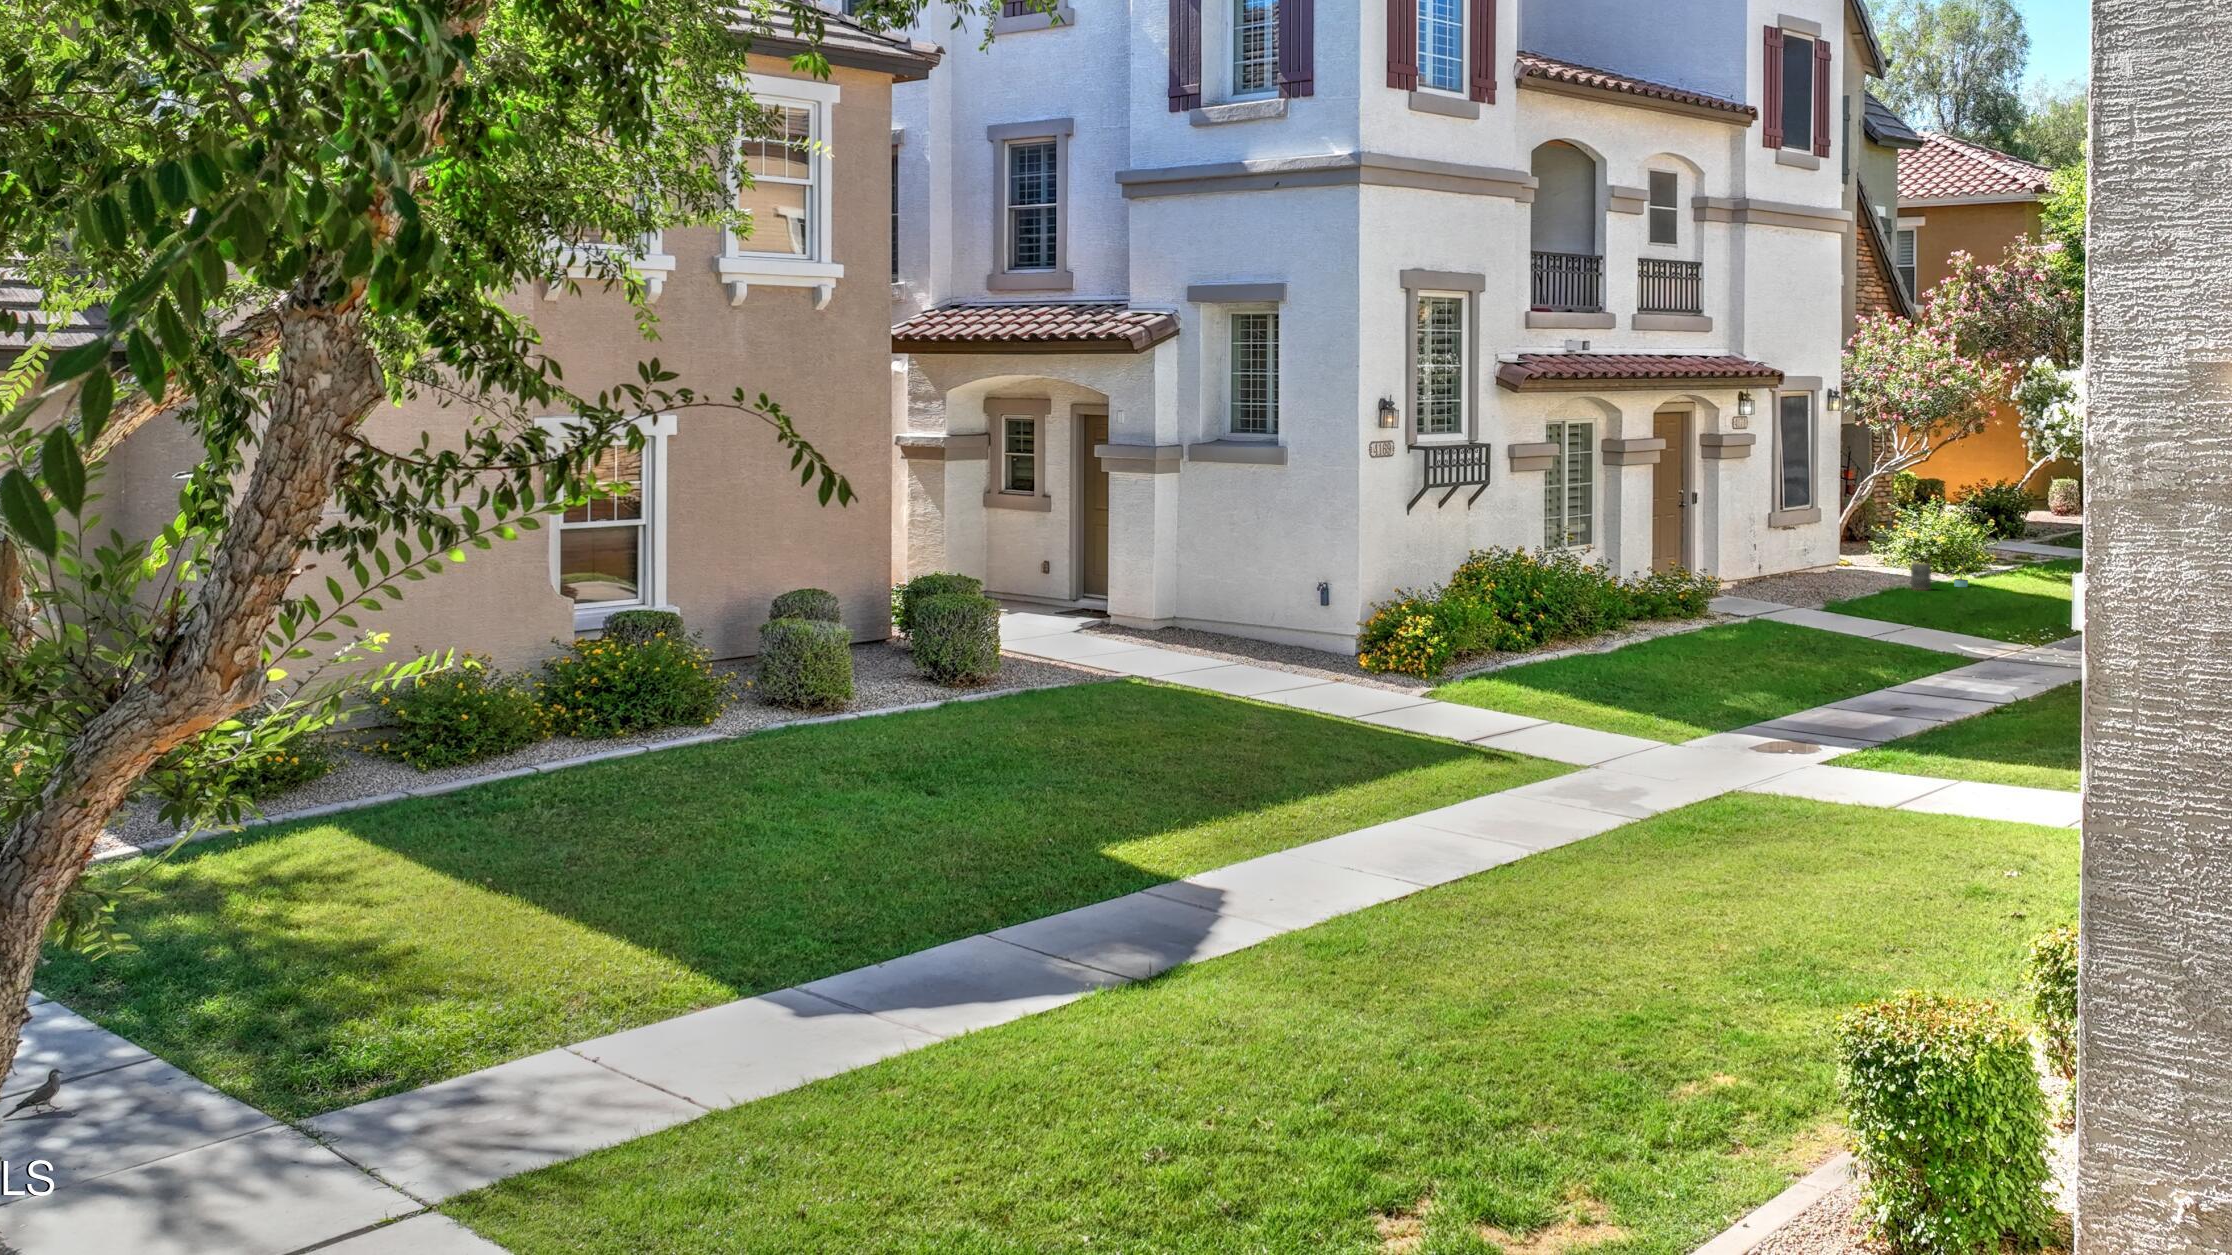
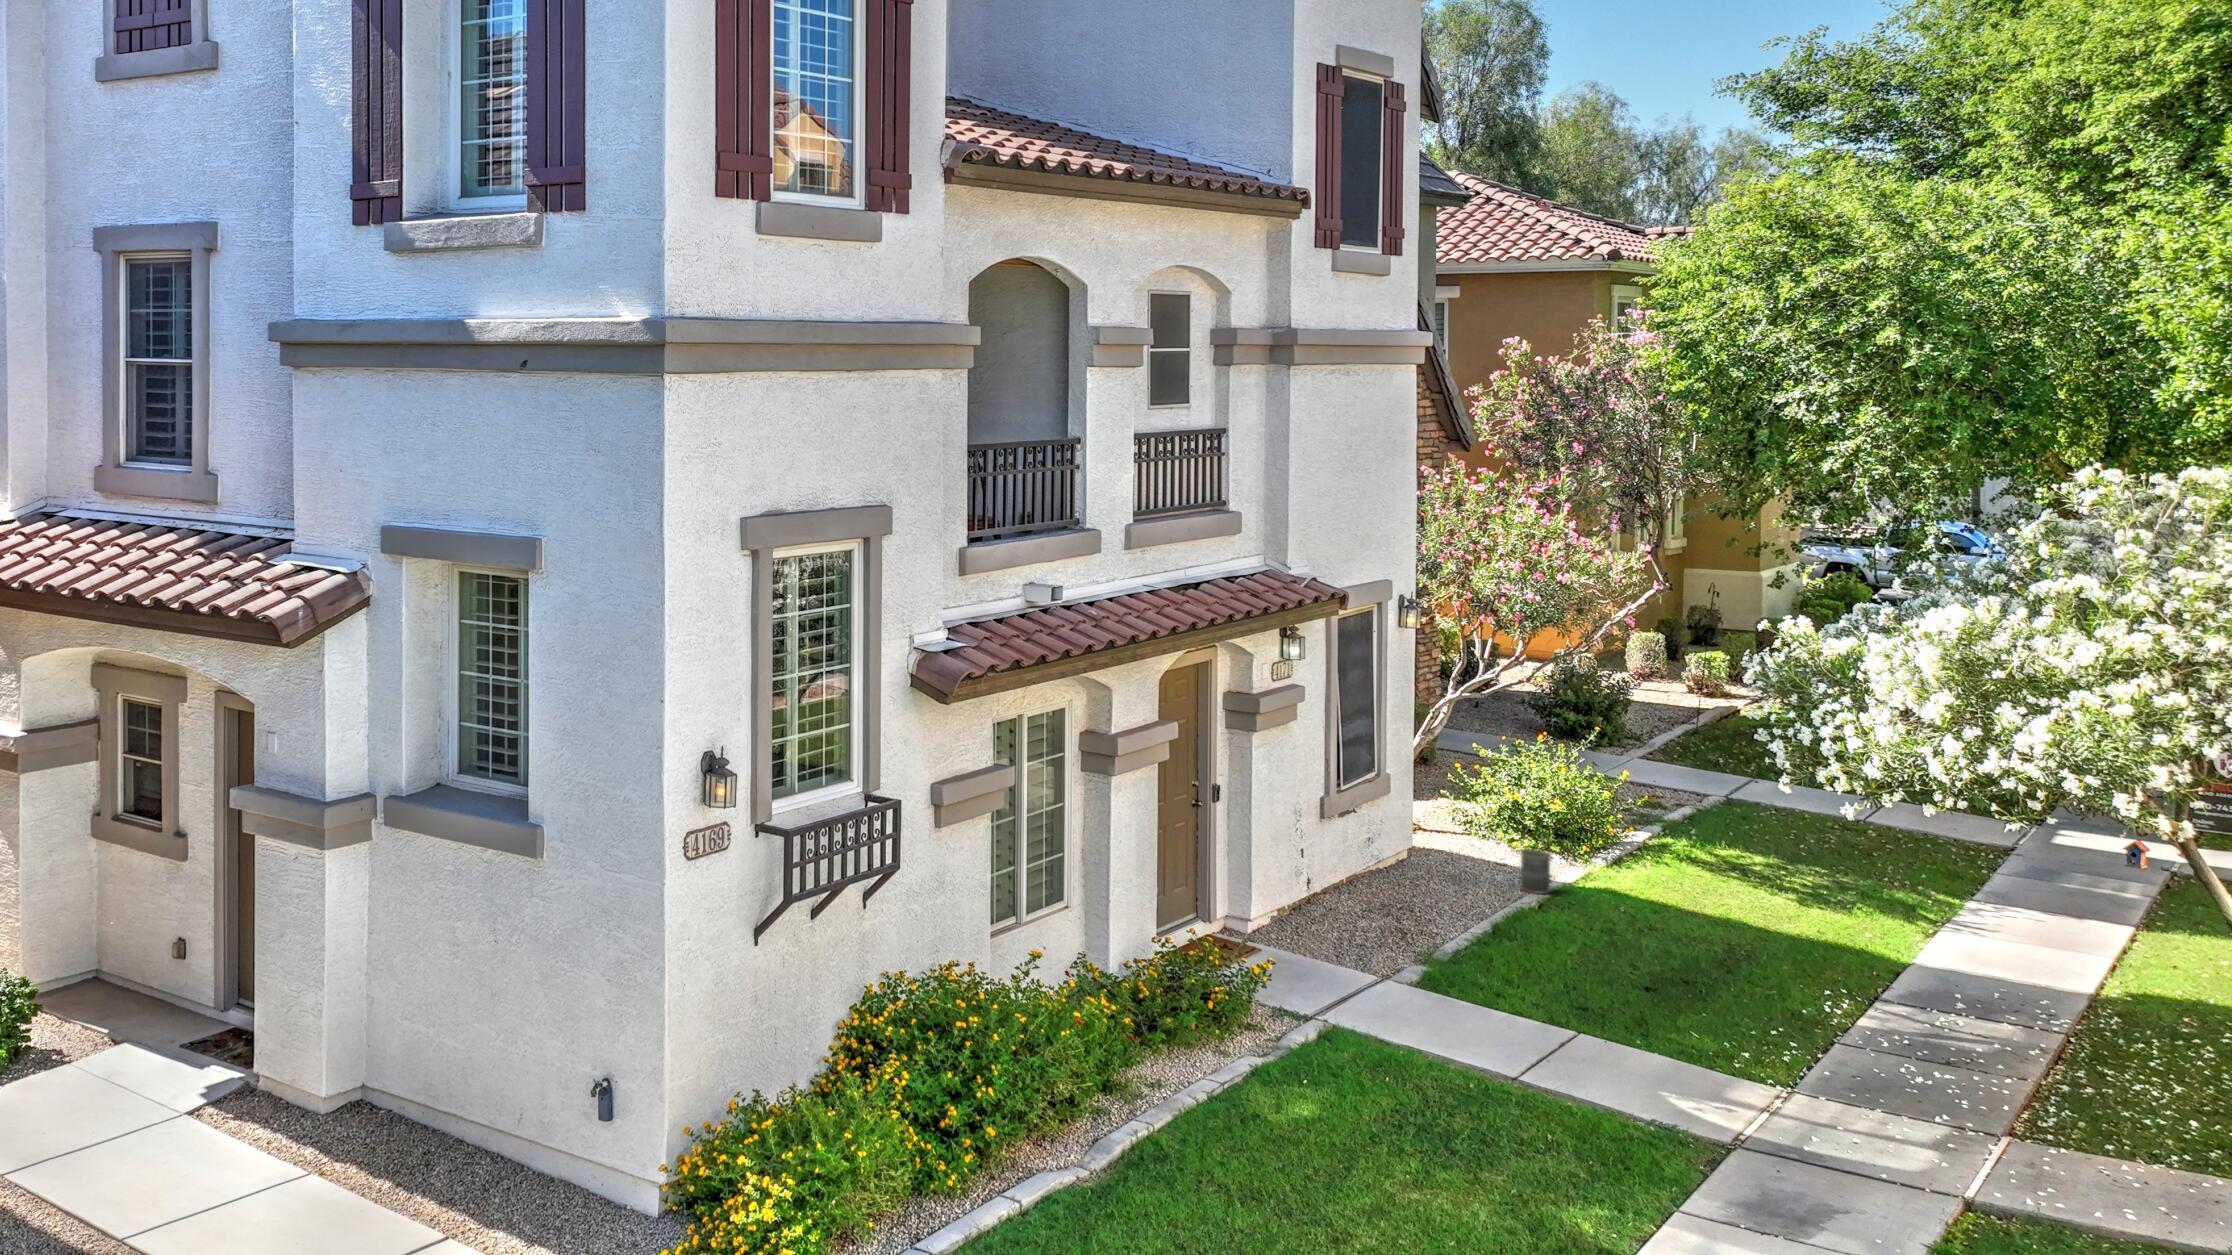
potted plant: present [1953,545,1976,587] -> none [1576,818,1613,882]

